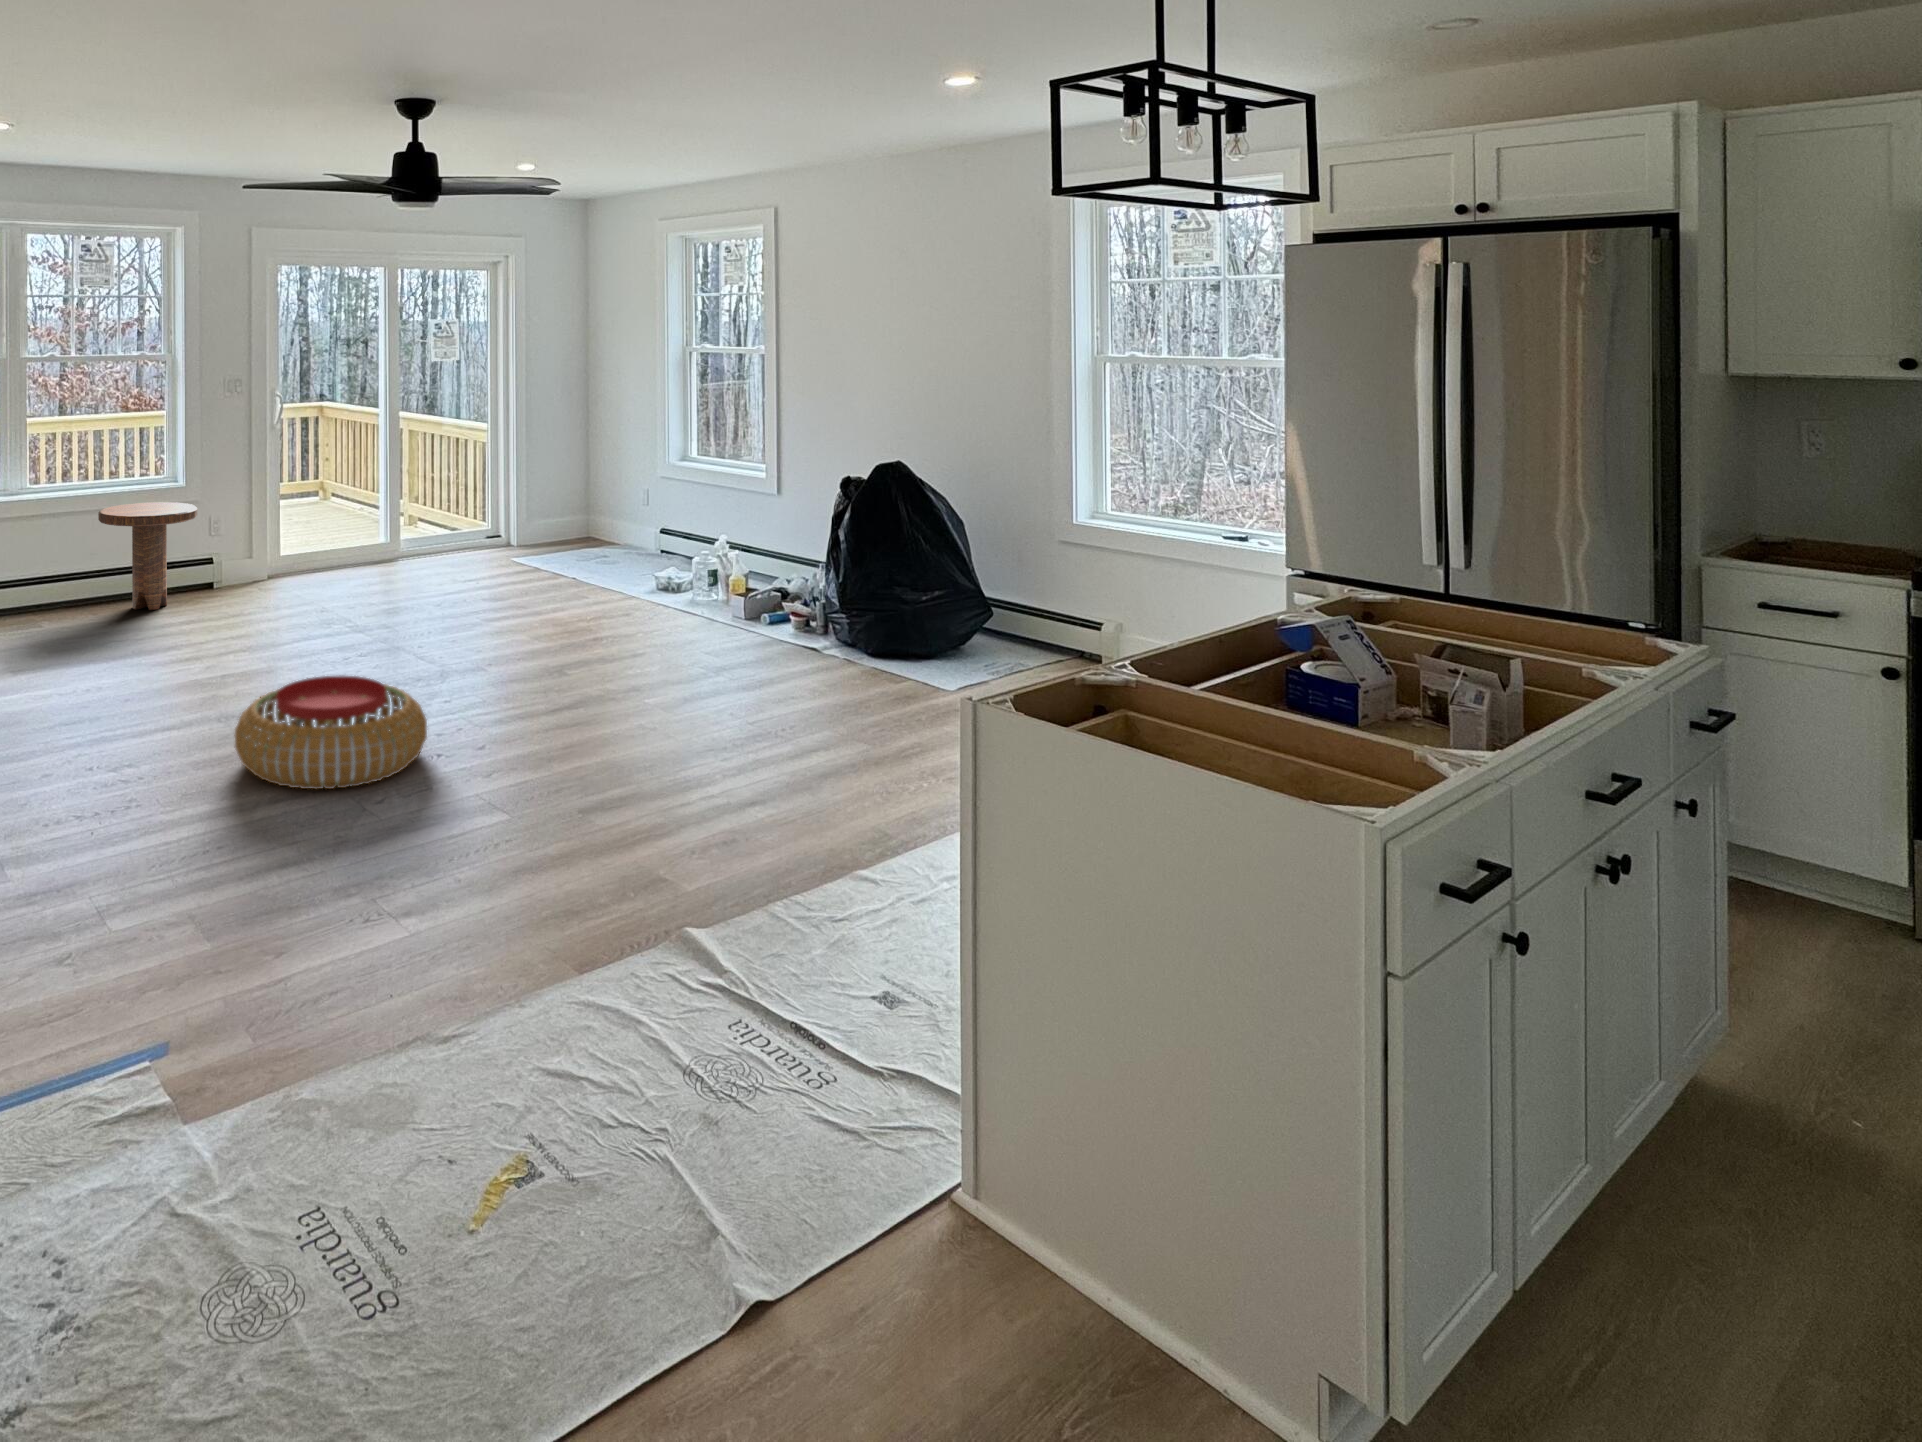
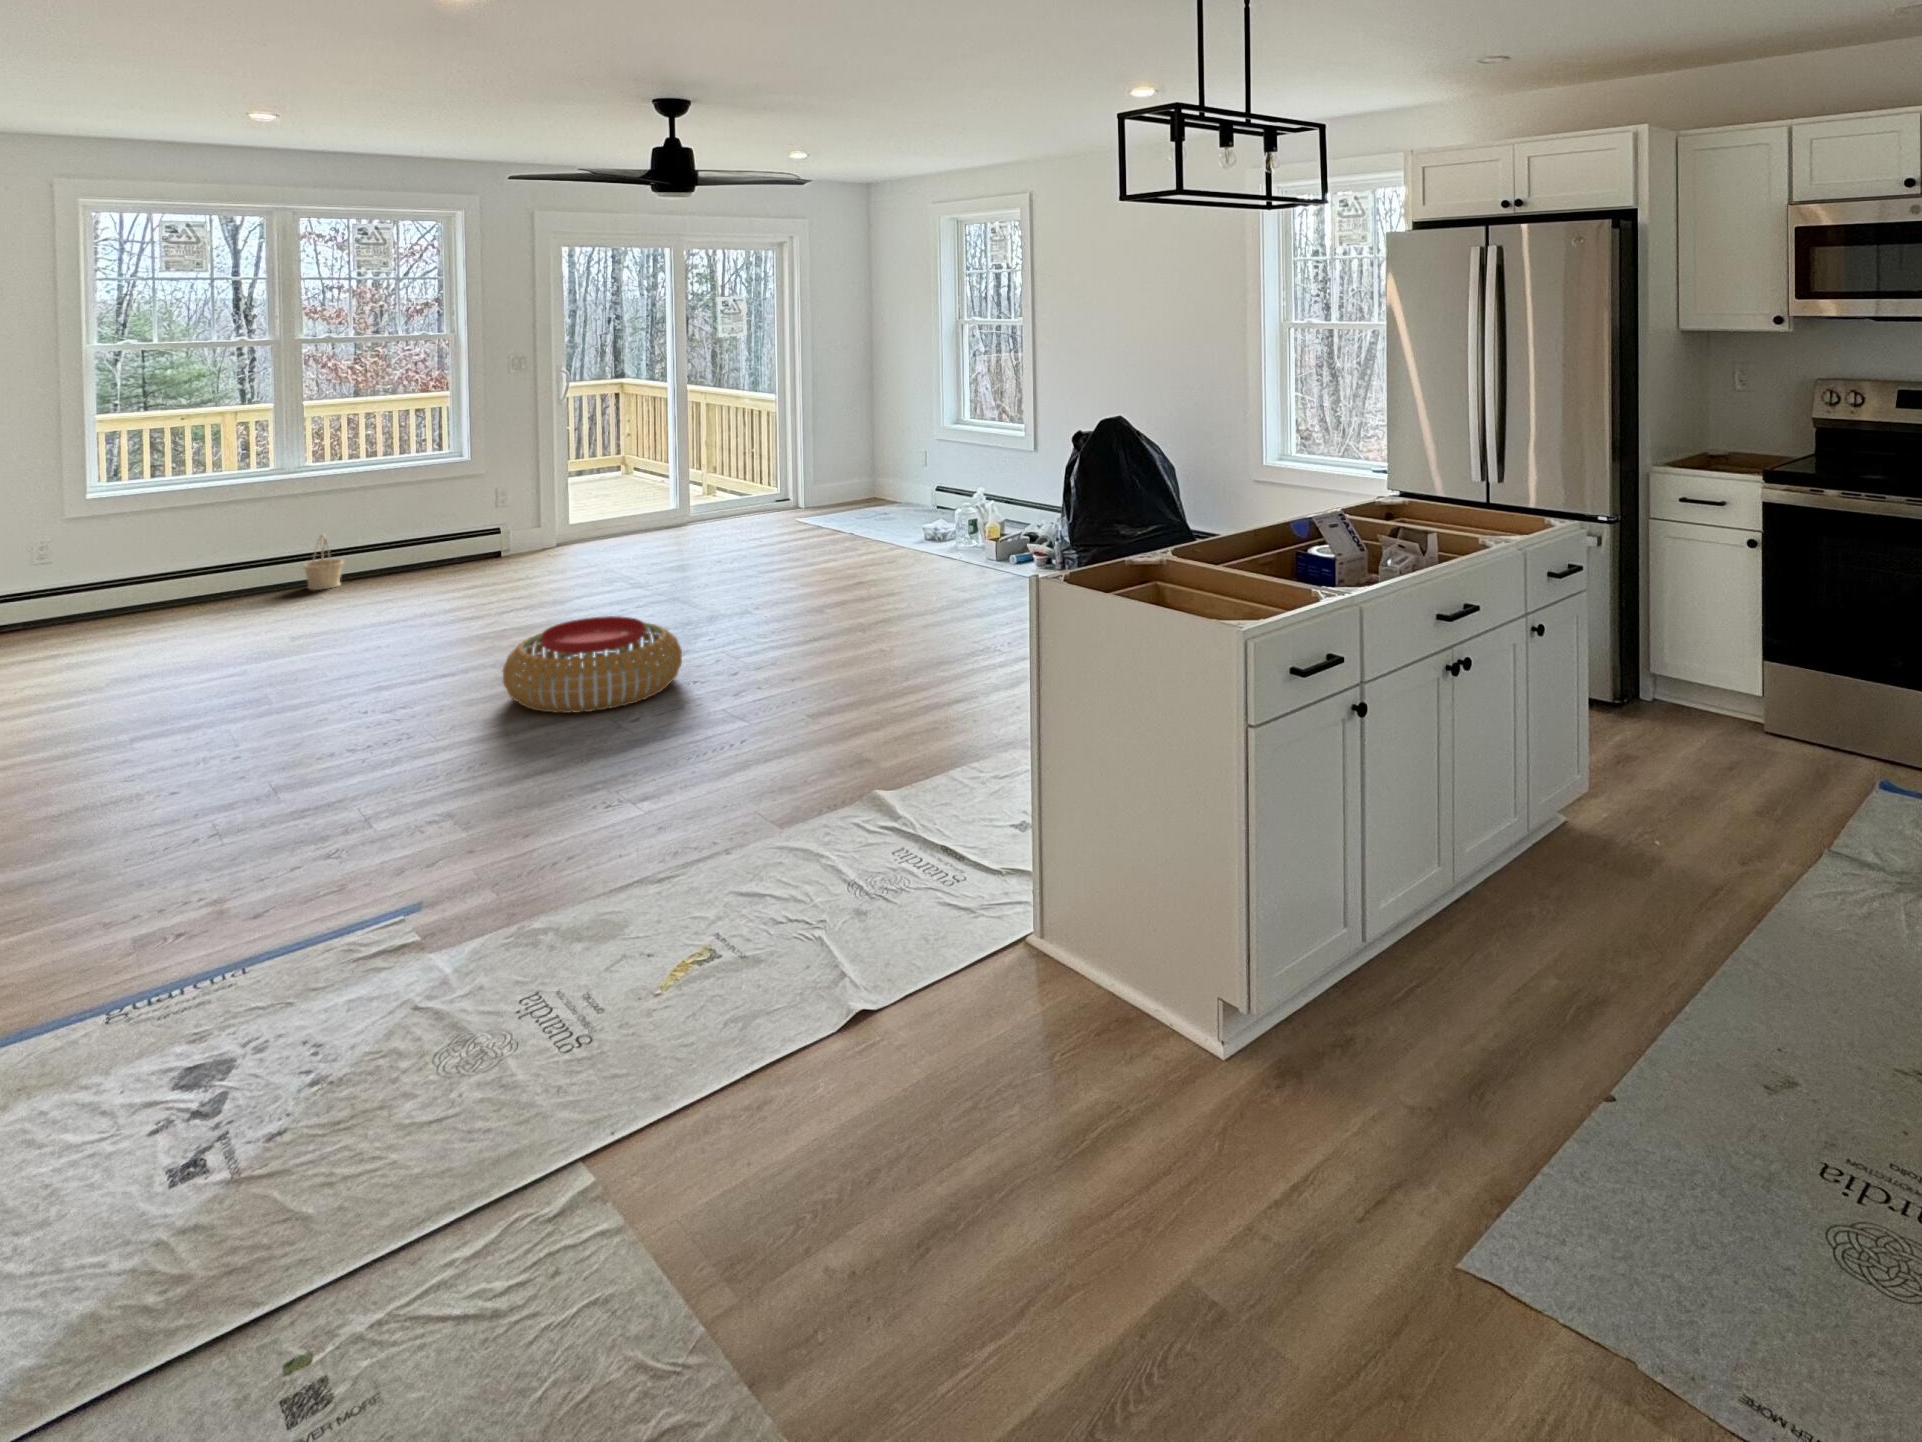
side table: present [98,502,197,610] -> none [380,475,481,577]
basket: none [23,560,62,619] -> present [303,534,344,590]

